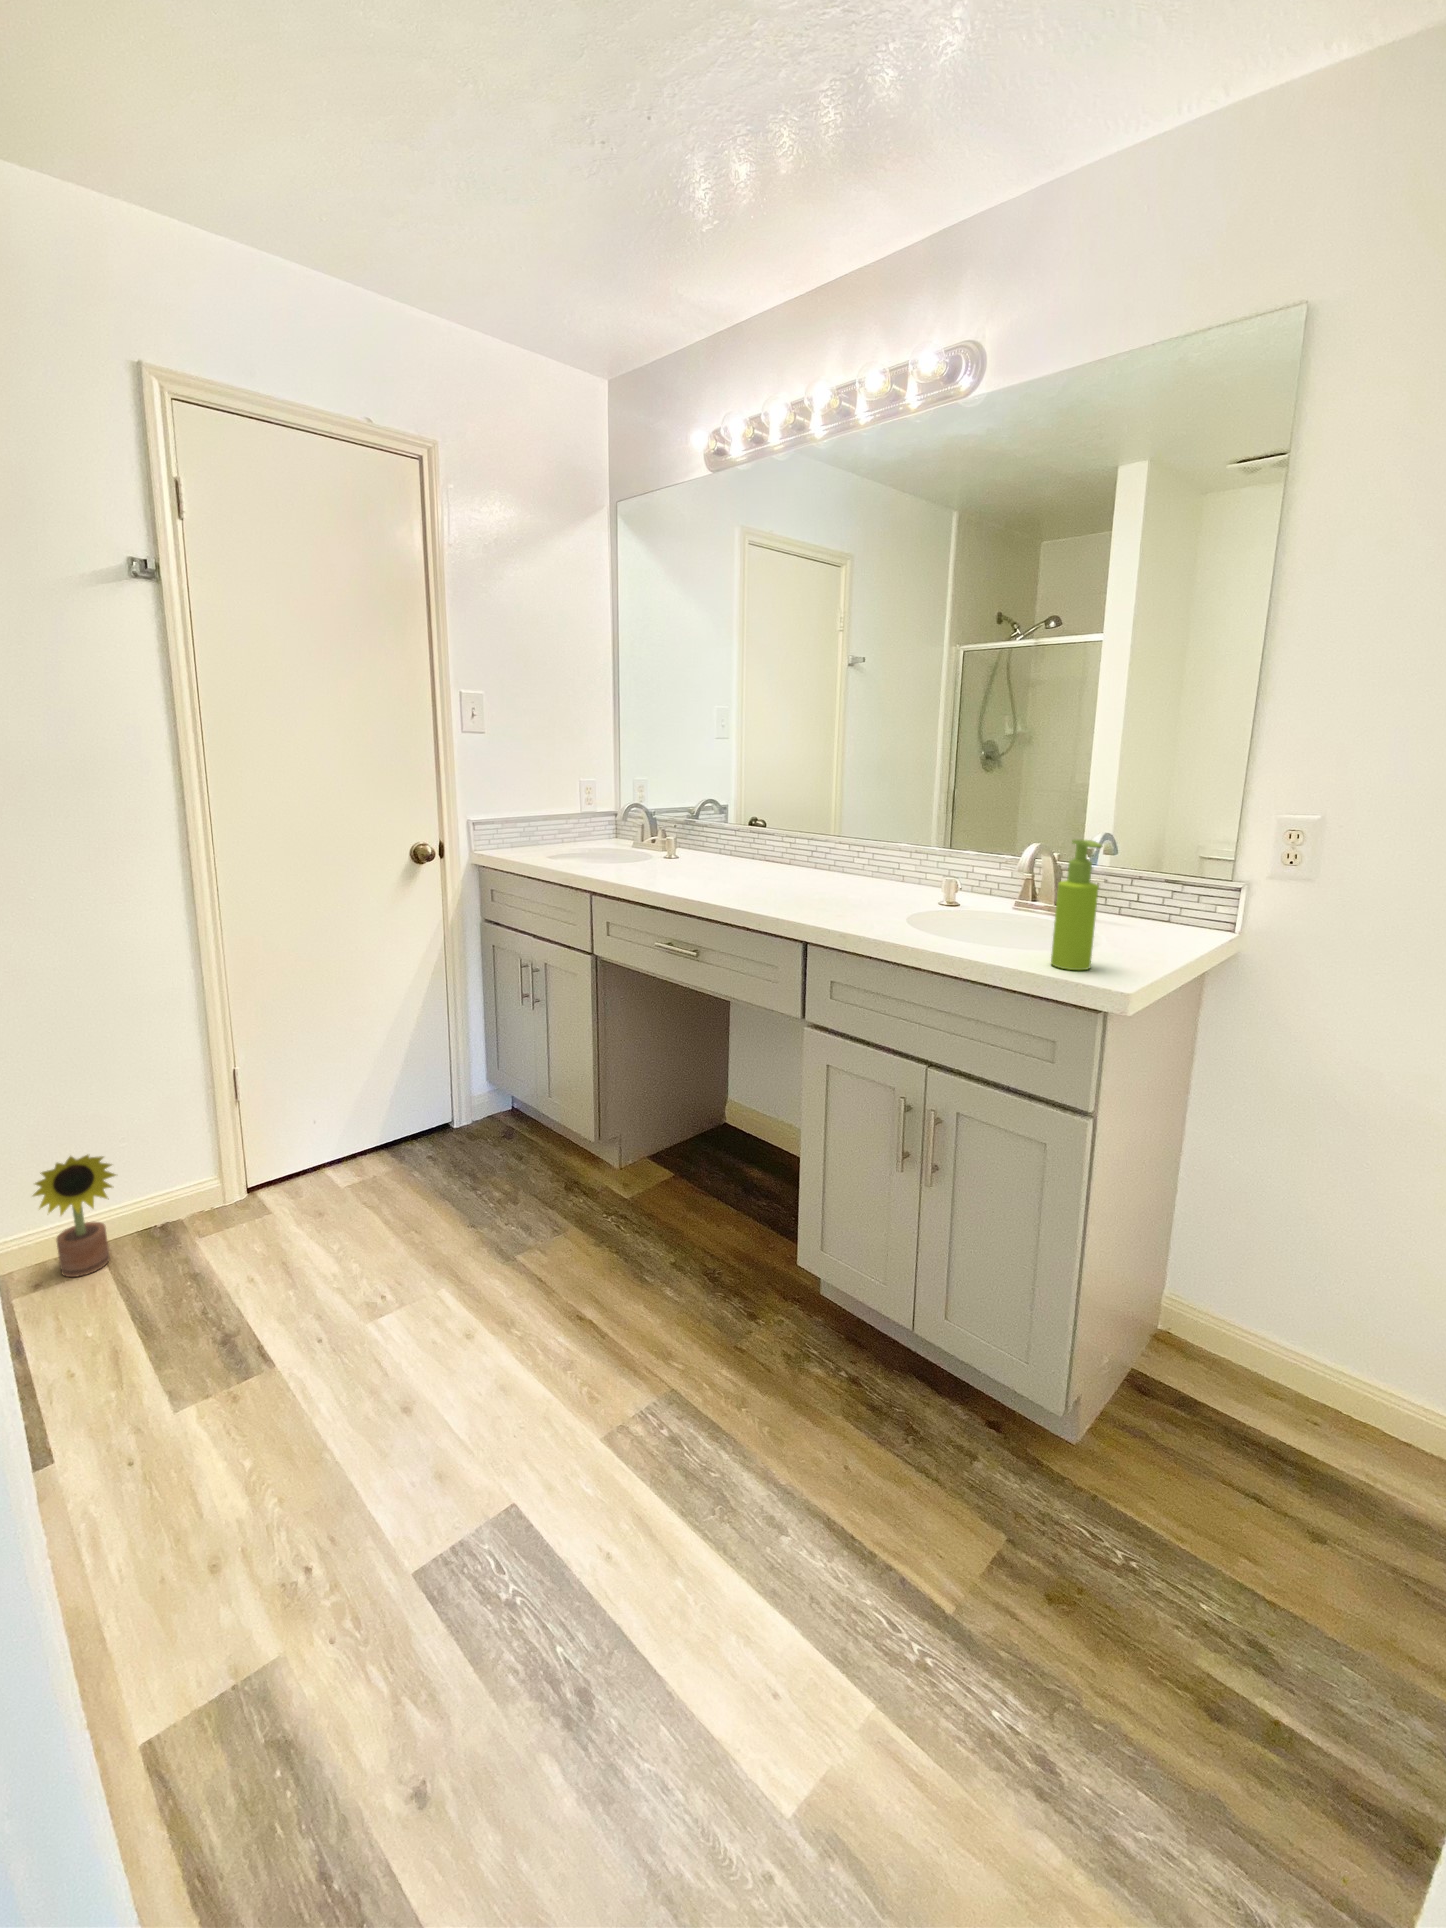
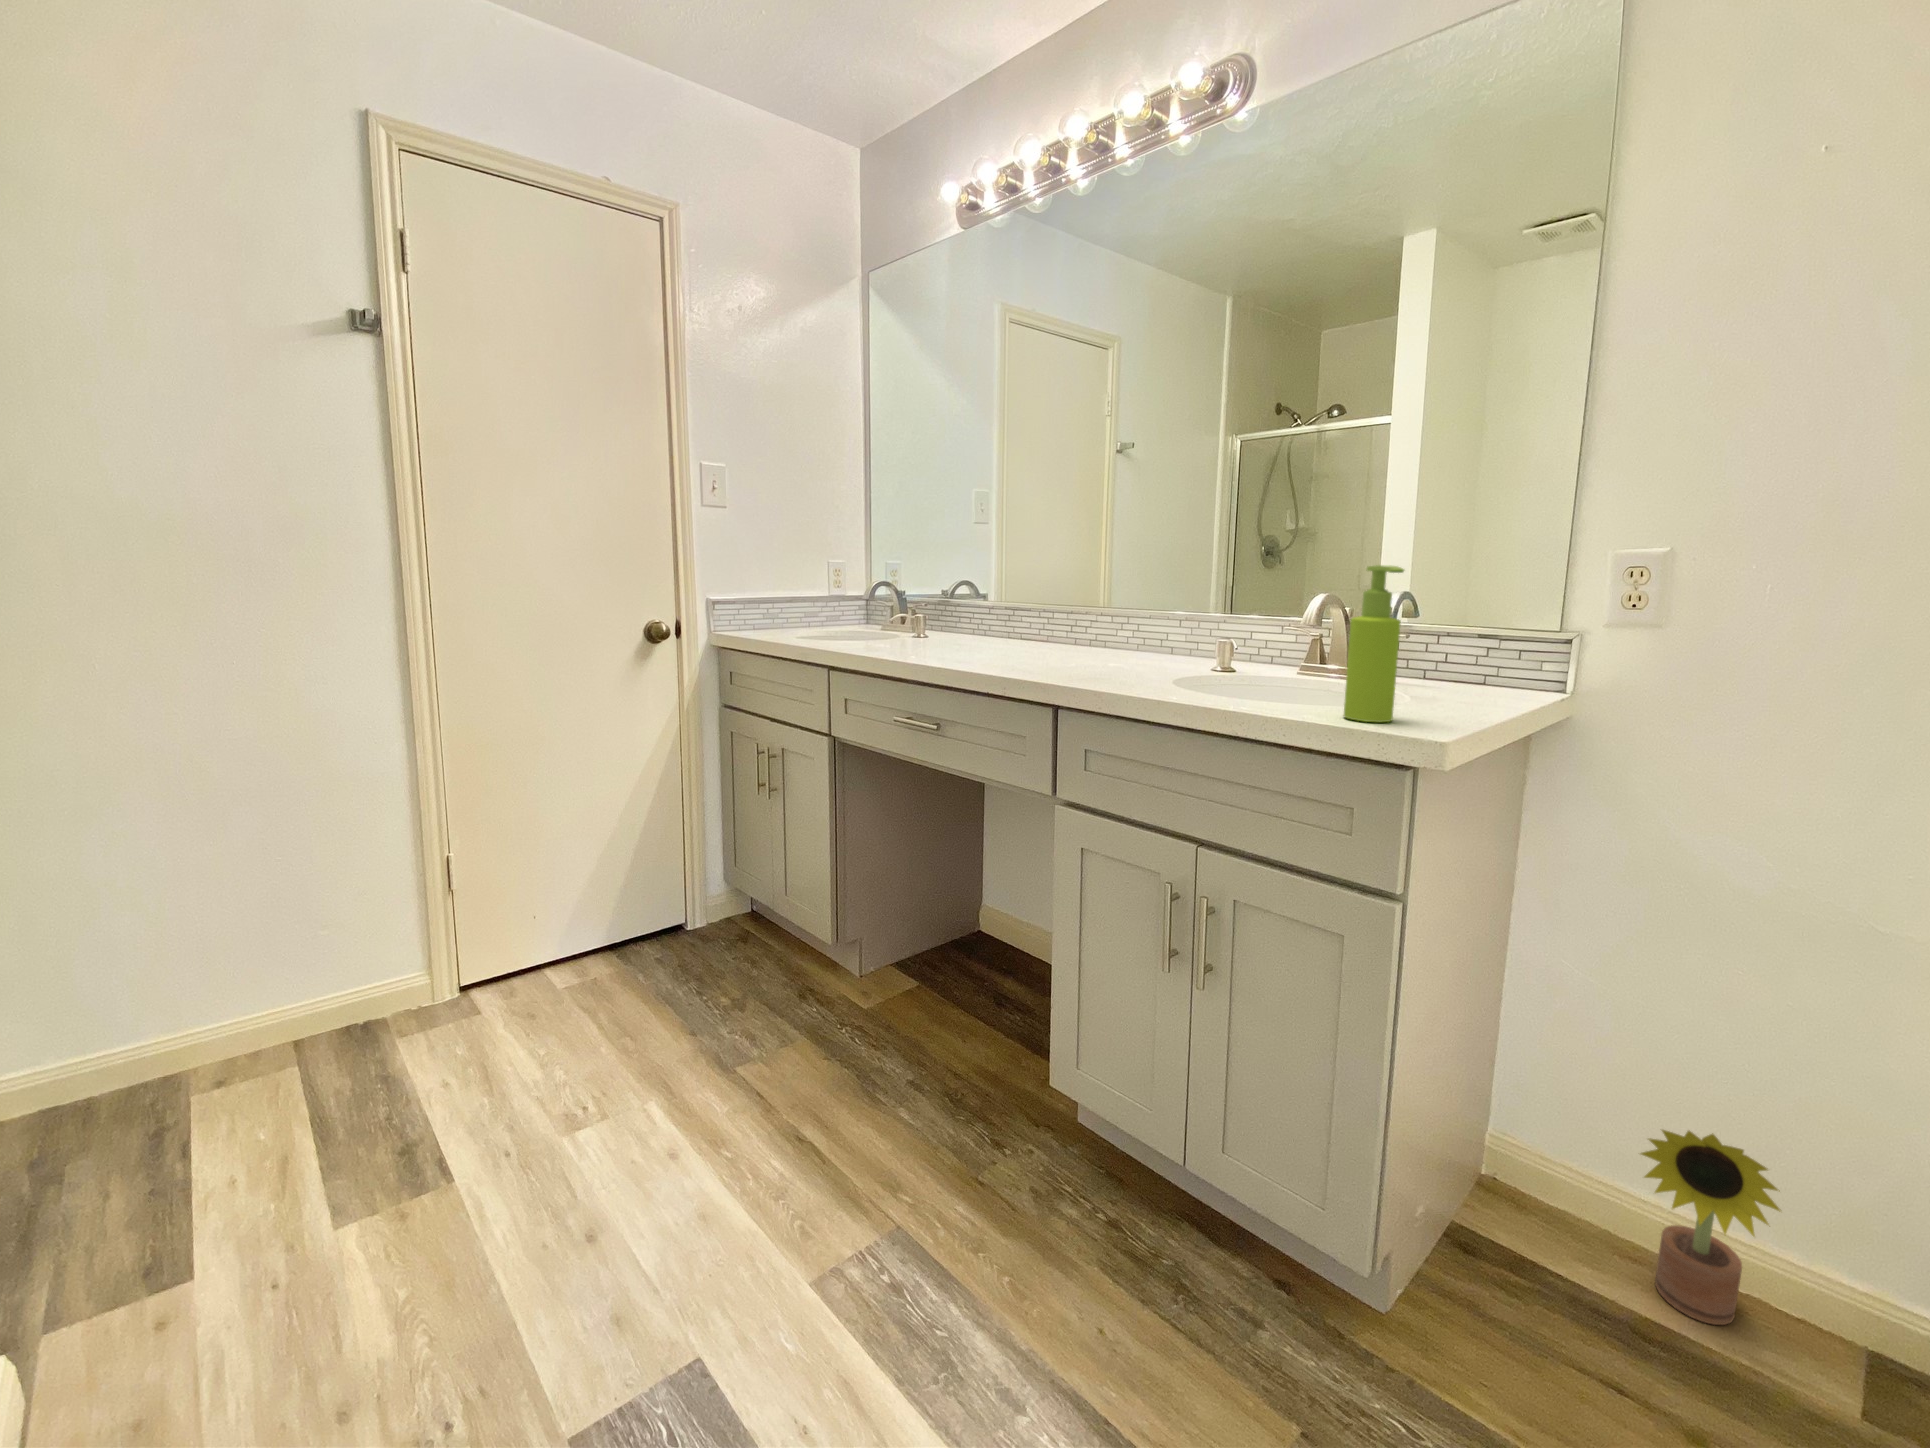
decorative plant: present [33,1155,116,1277] -> present [1641,1130,1780,1325]

